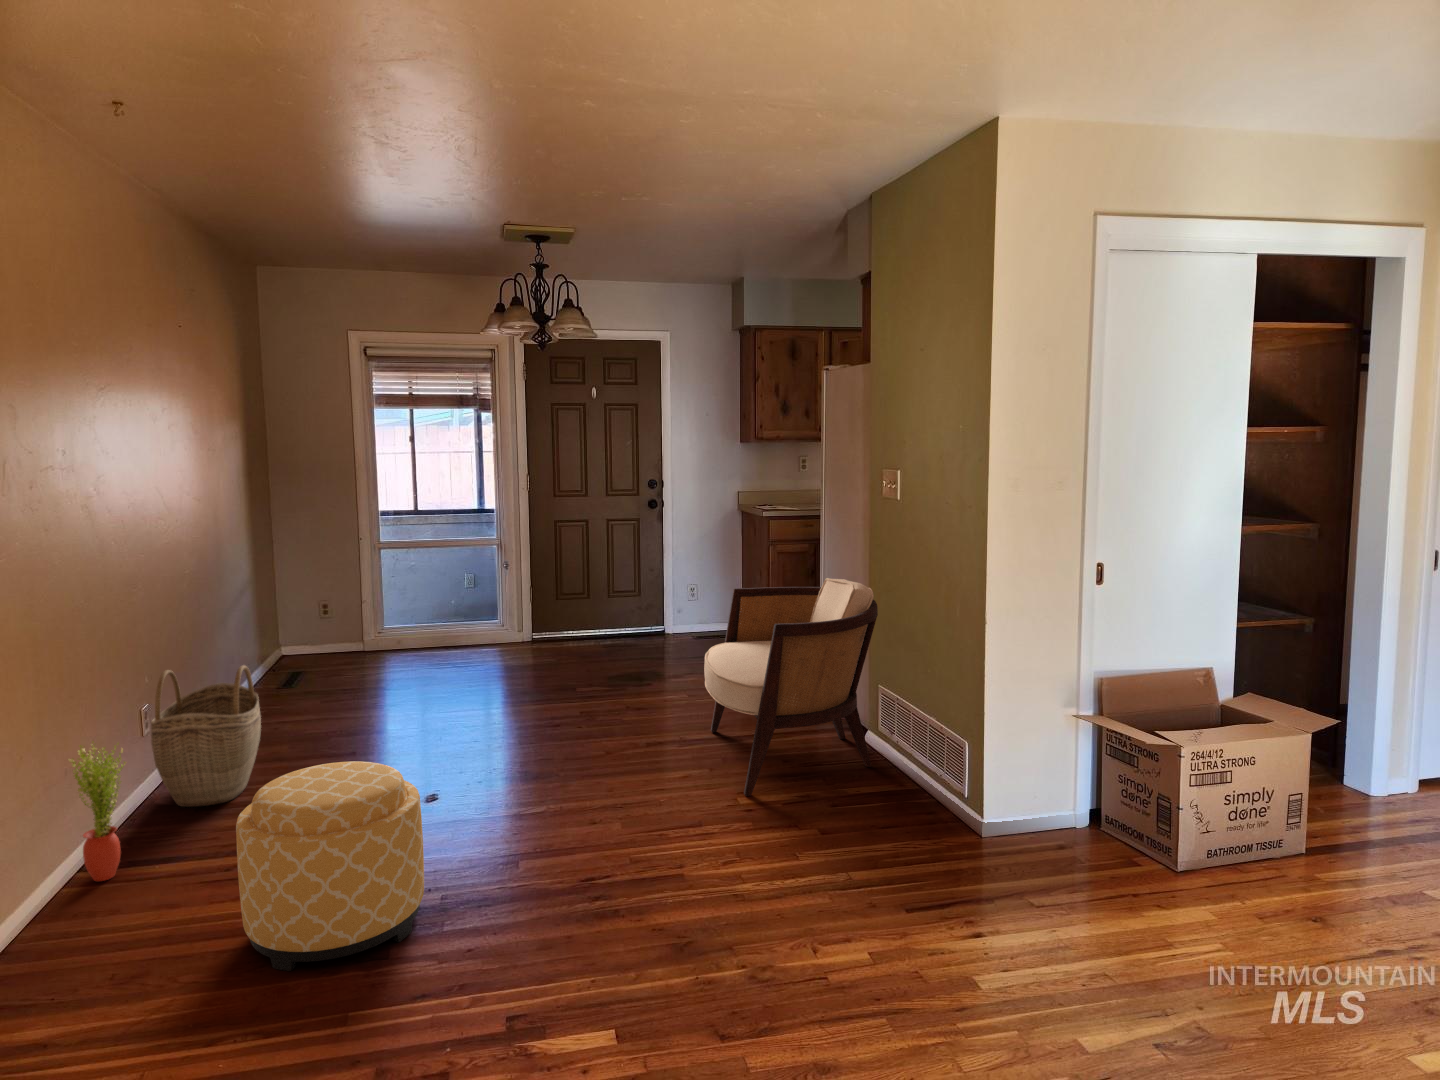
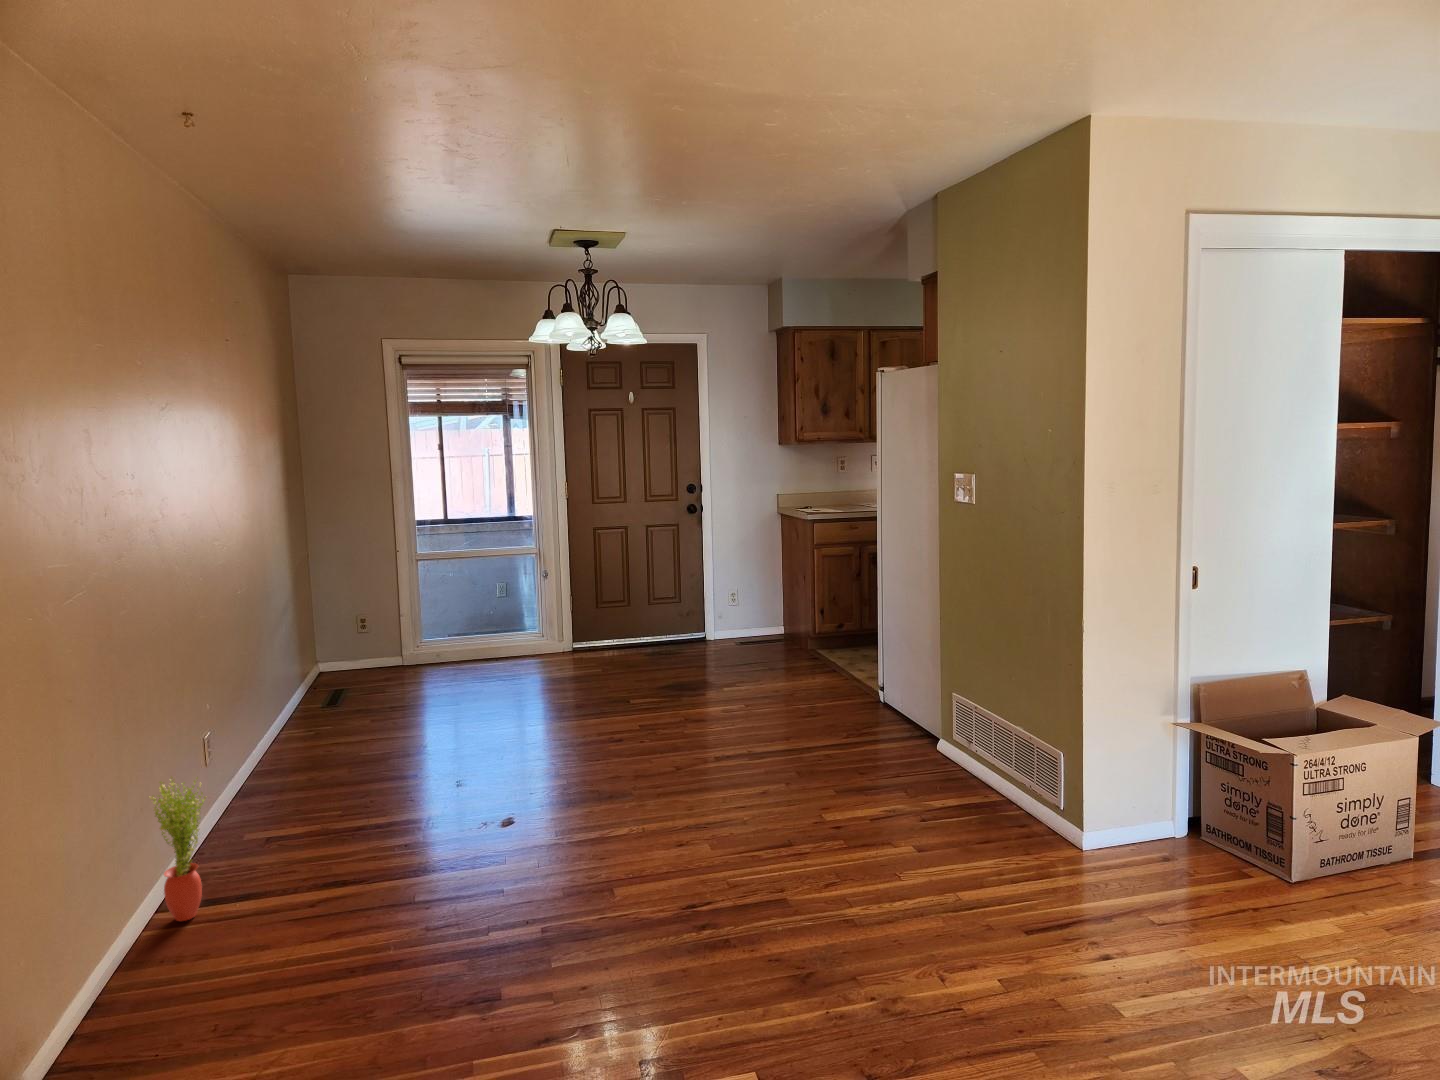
armchair: present [704,578,878,796] -> none [771,584,952,811]
woven basket: present [151,665,261,807] -> none [218,689,325,836]
ottoman: present [236,761,424,971] -> none [339,792,528,1017]

